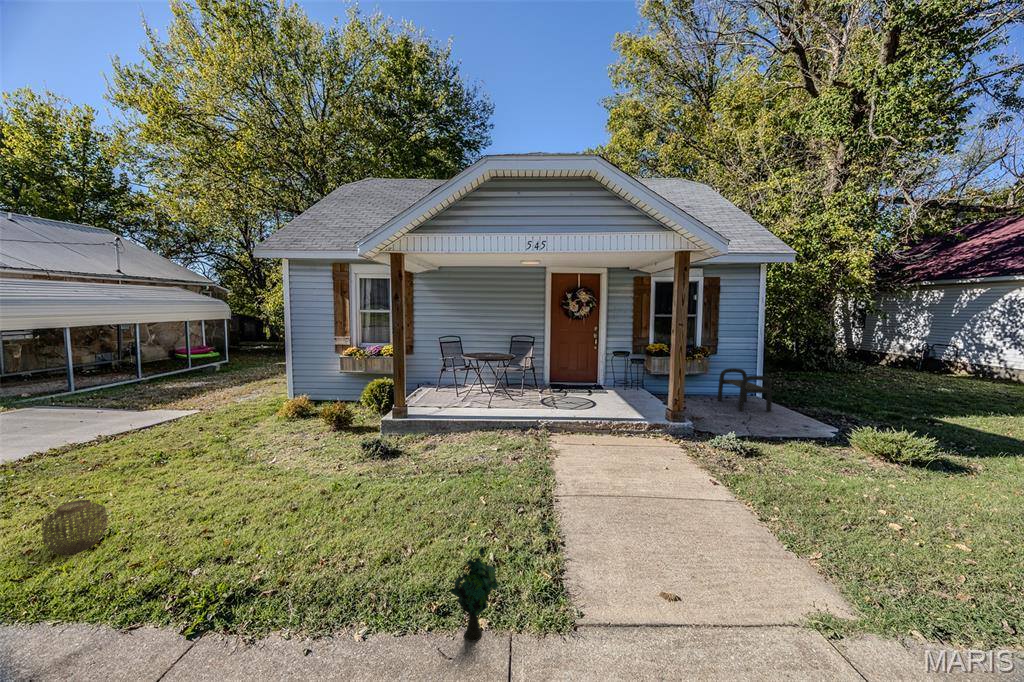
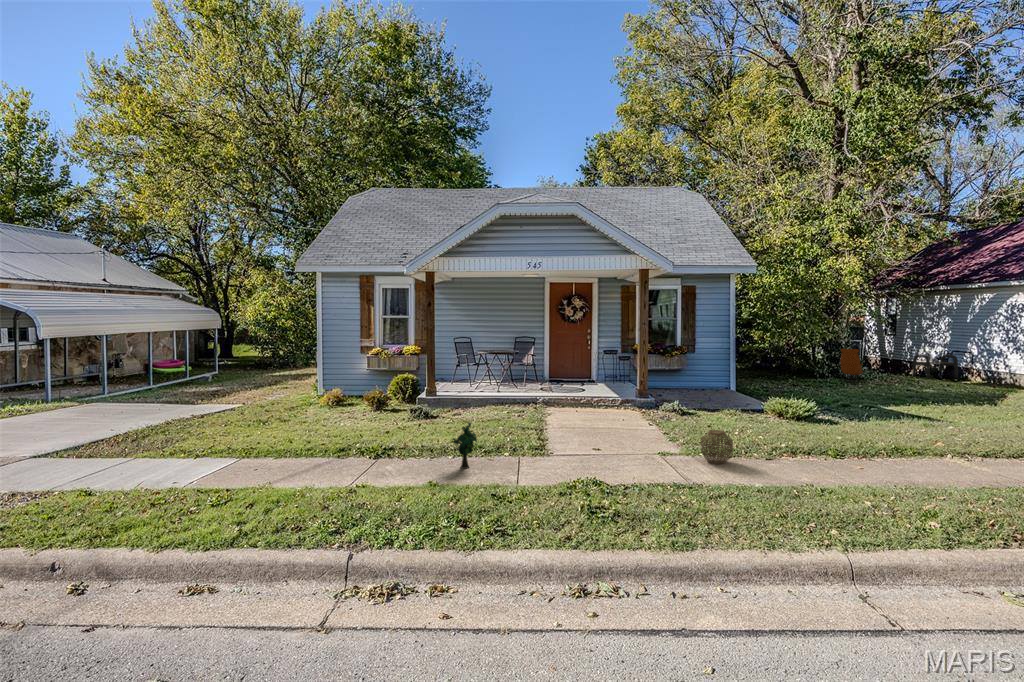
lounge chair: none [835,344,862,379] -> present [840,349,863,381]
bench: present [718,368,772,412] -> present [912,354,958,378]
woven basket: present [41,500,107,555] -> present [701,430,733,464]

